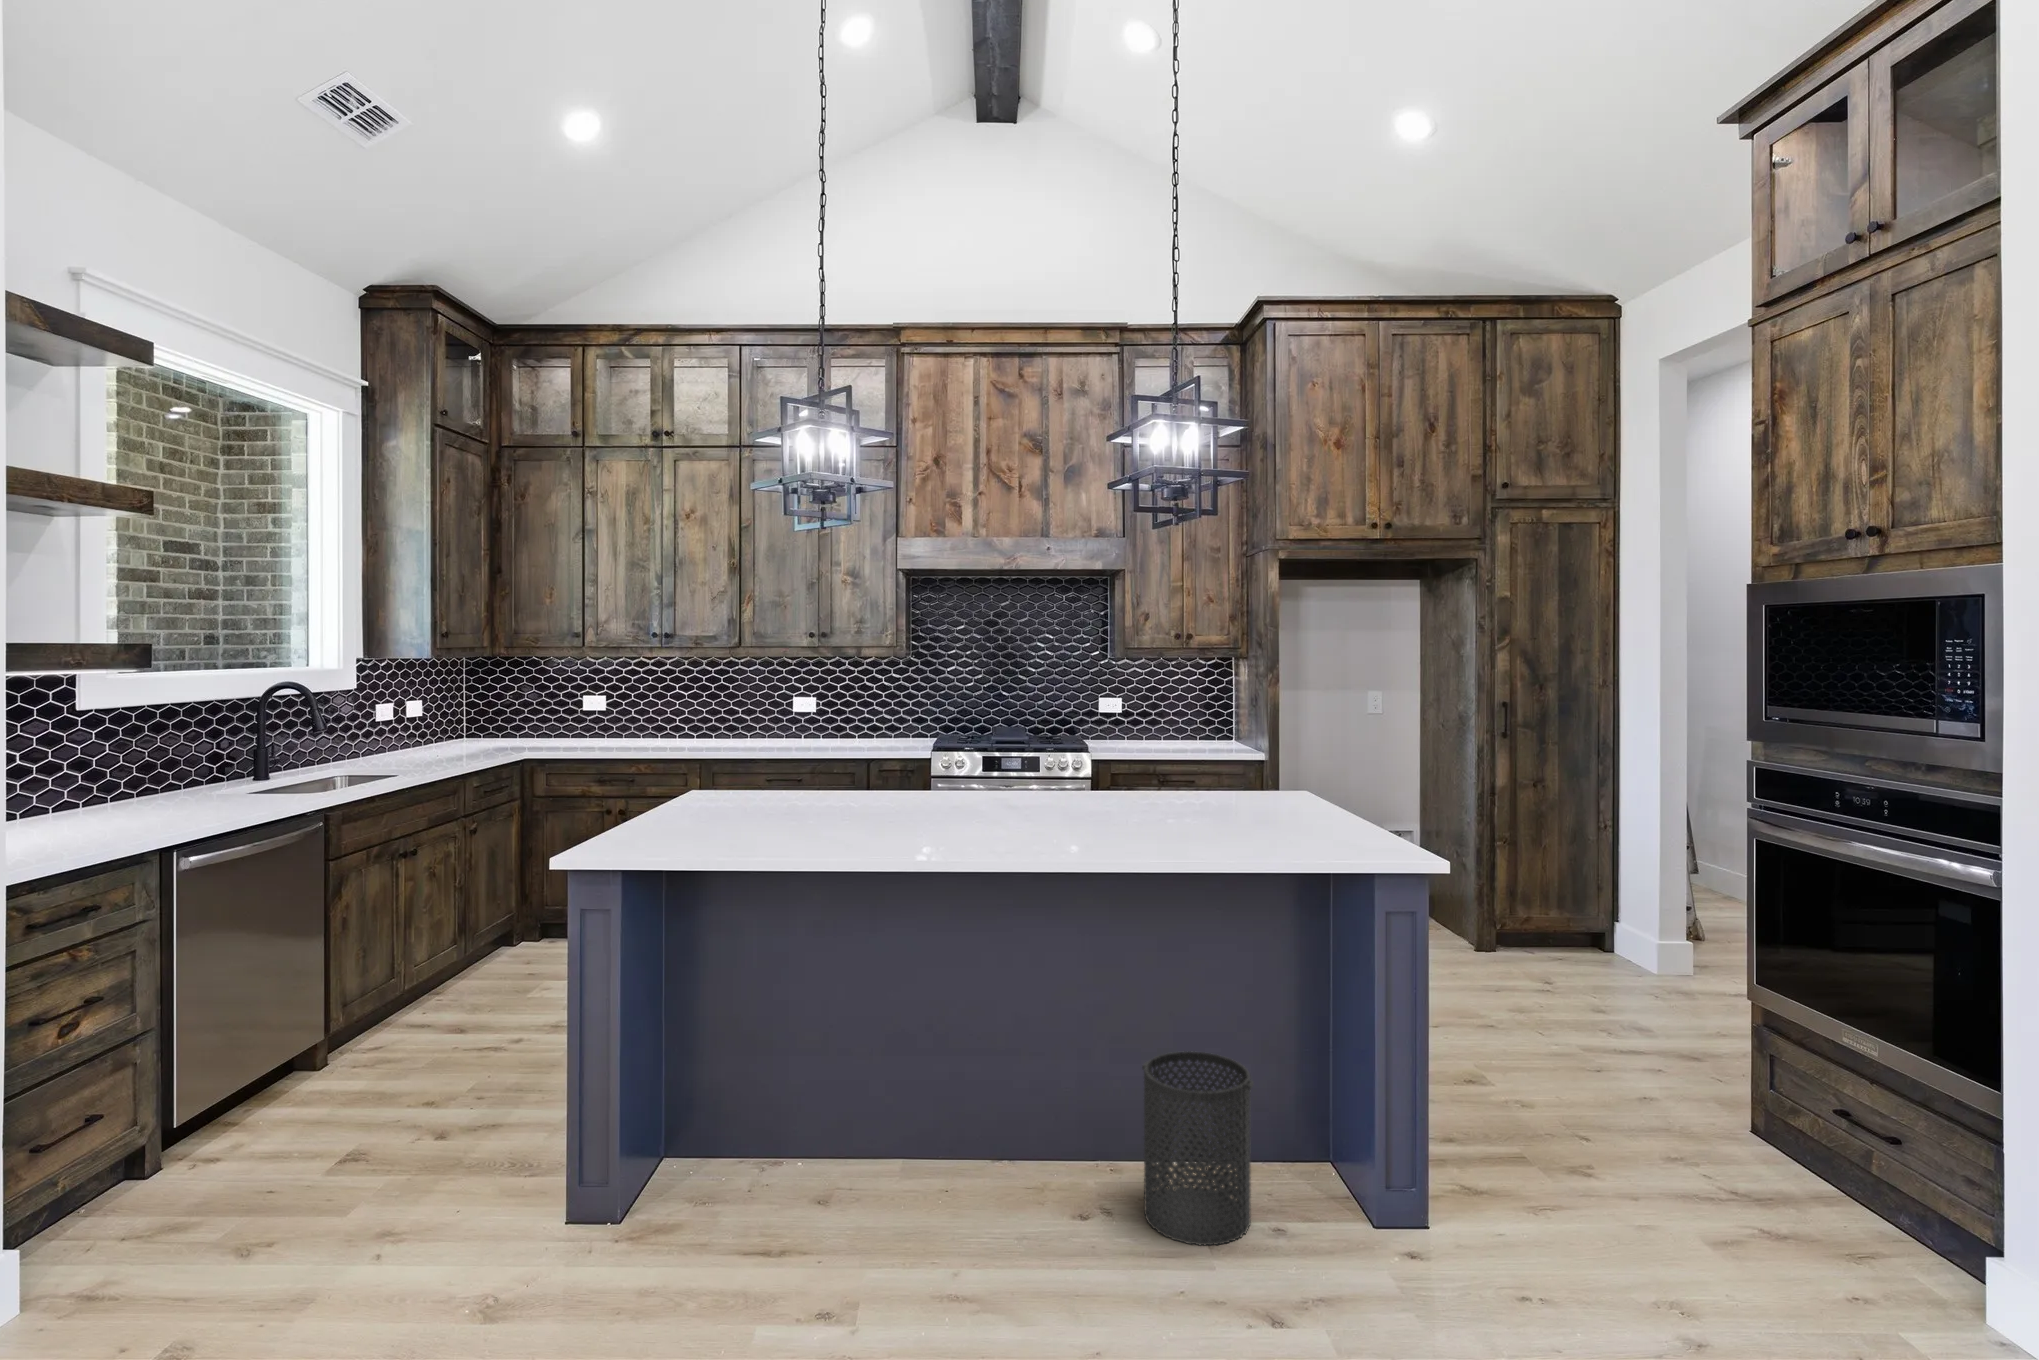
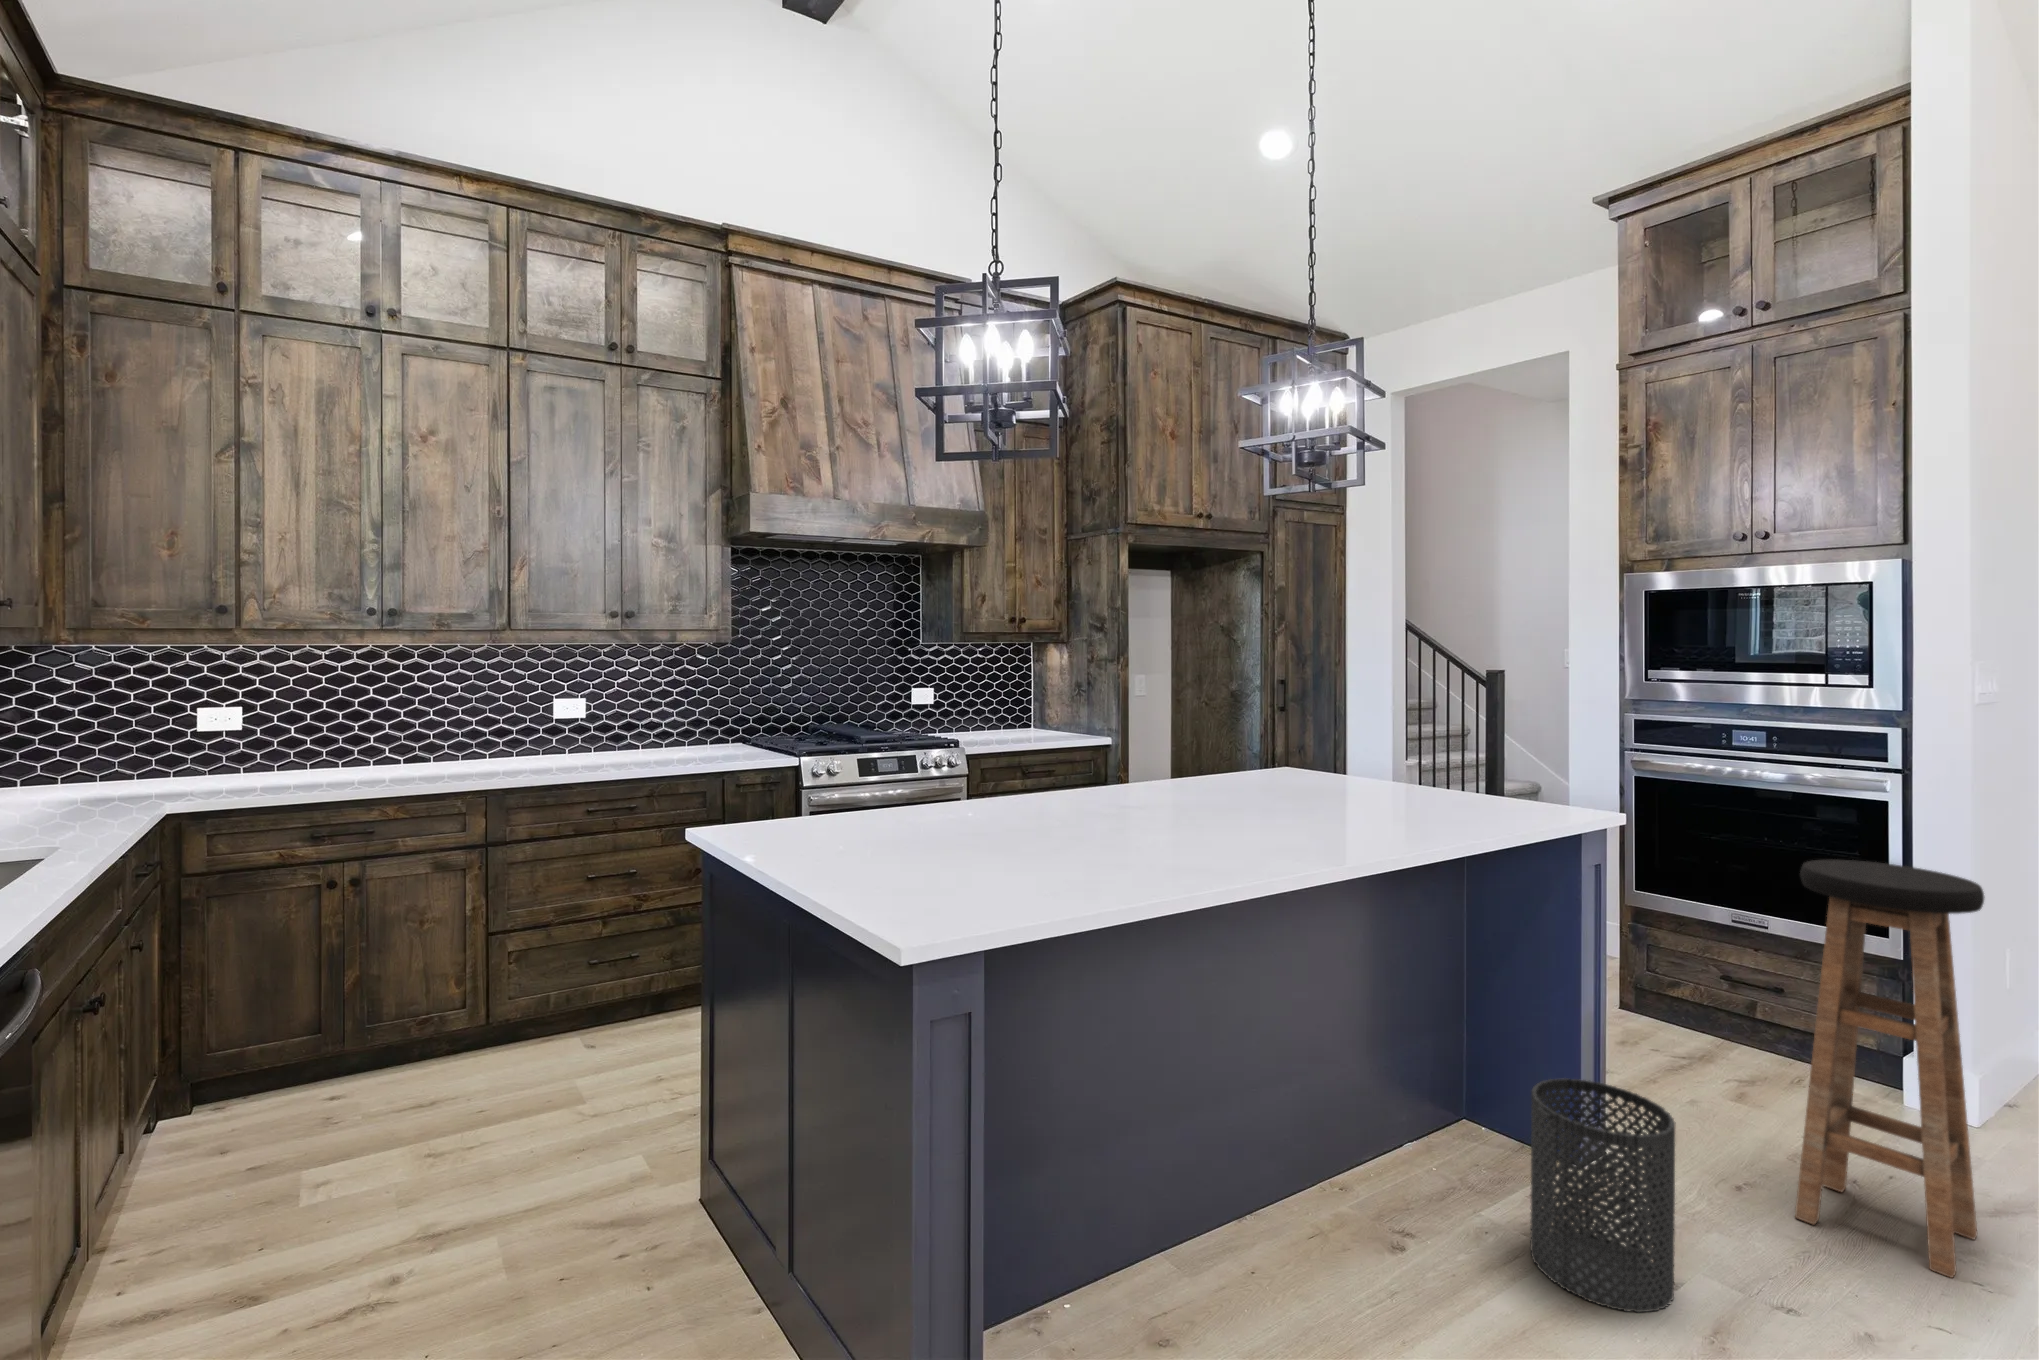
bar stool: none [1467,897,1649,1324] -> present [1795,860,1985,1278]

